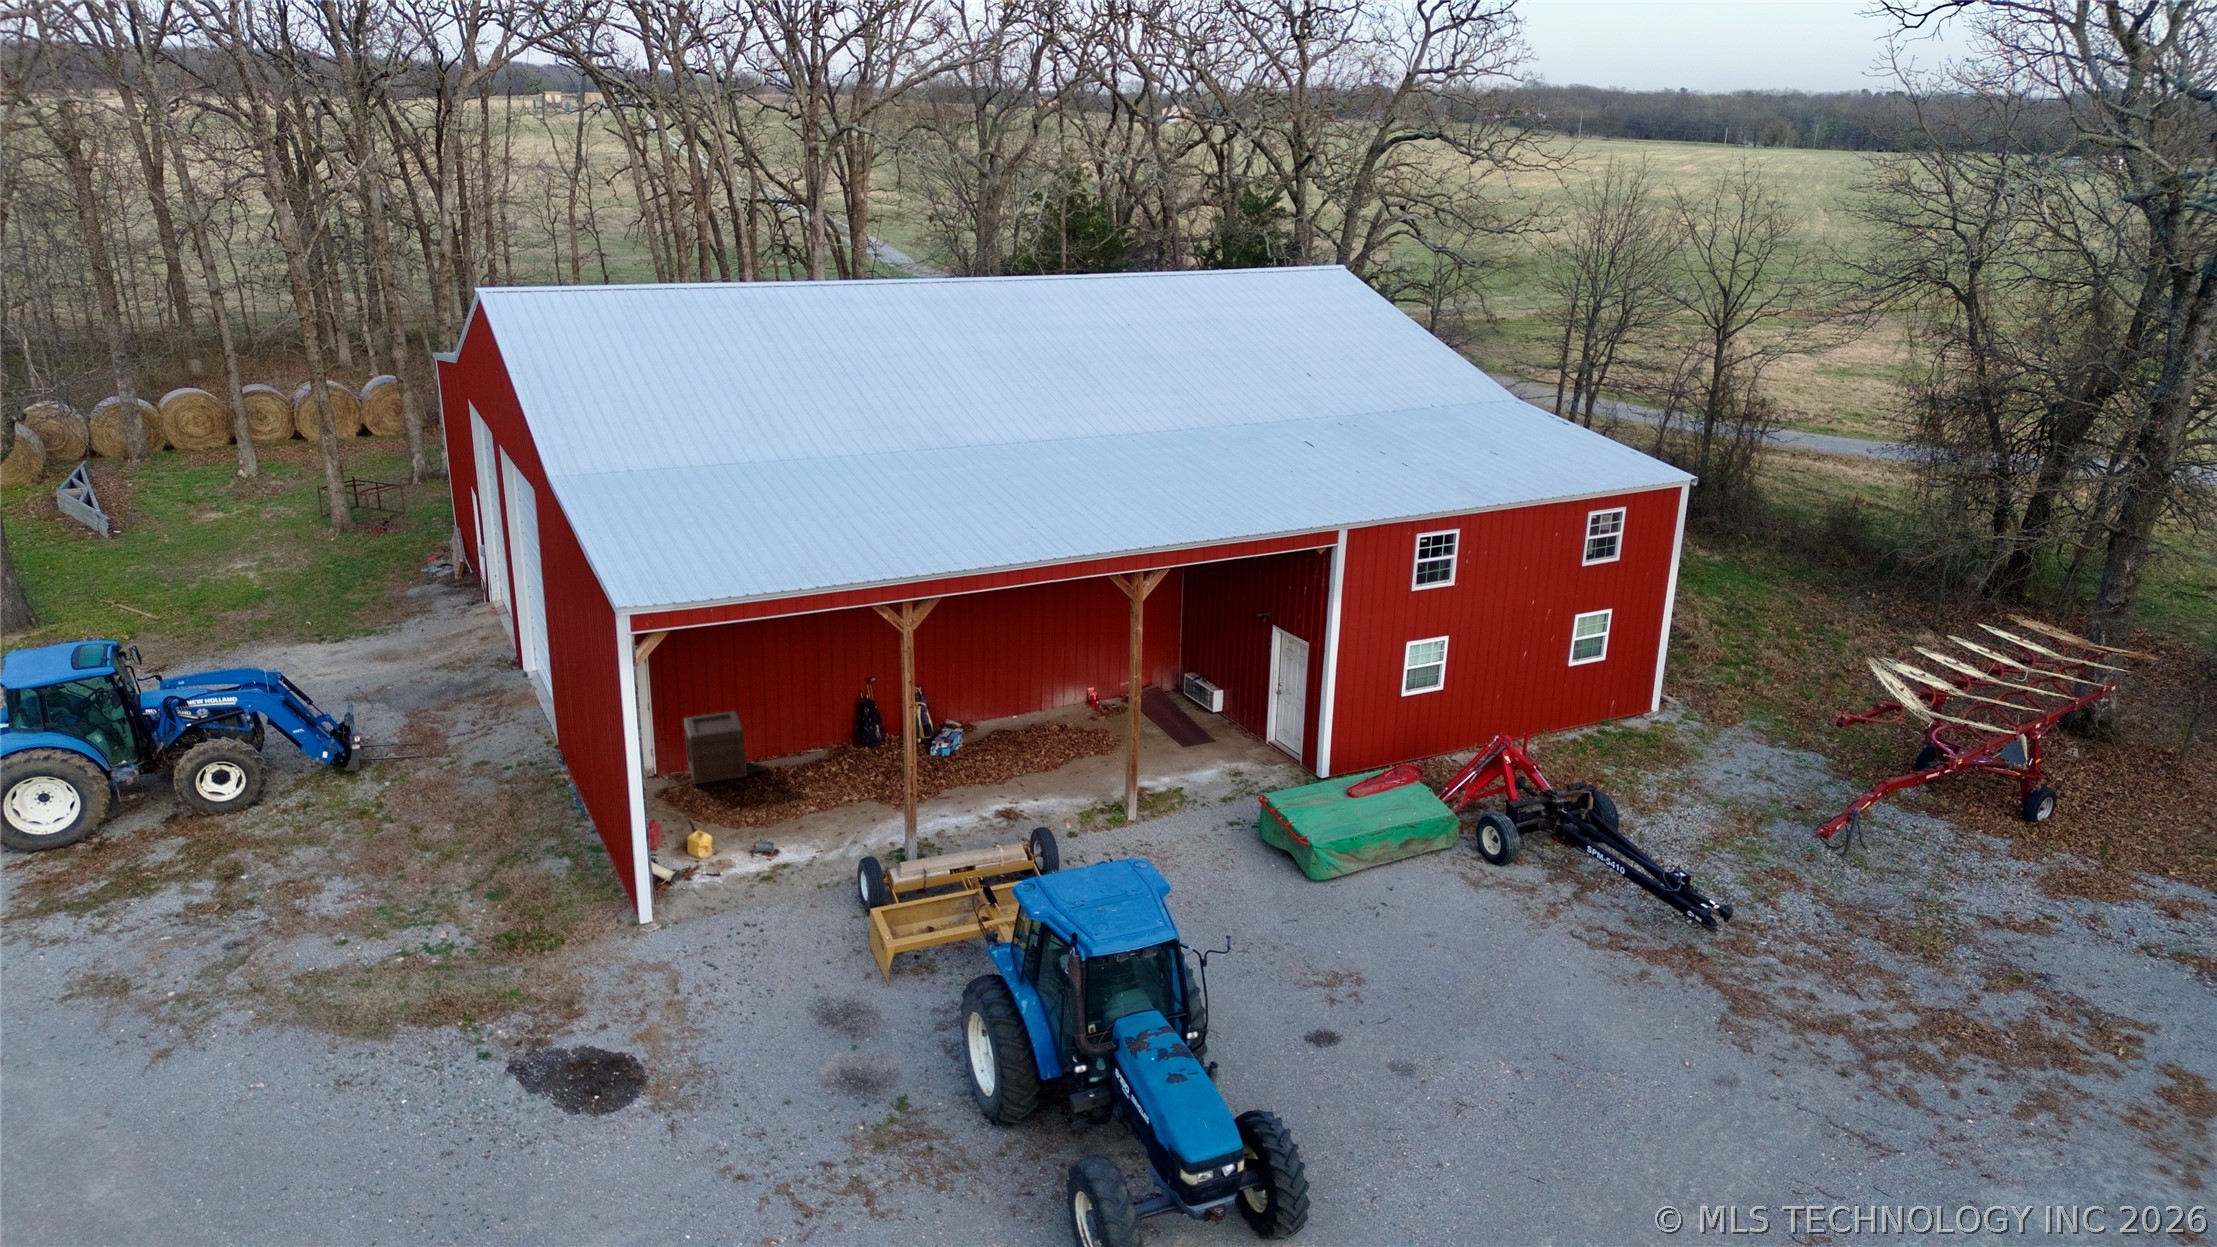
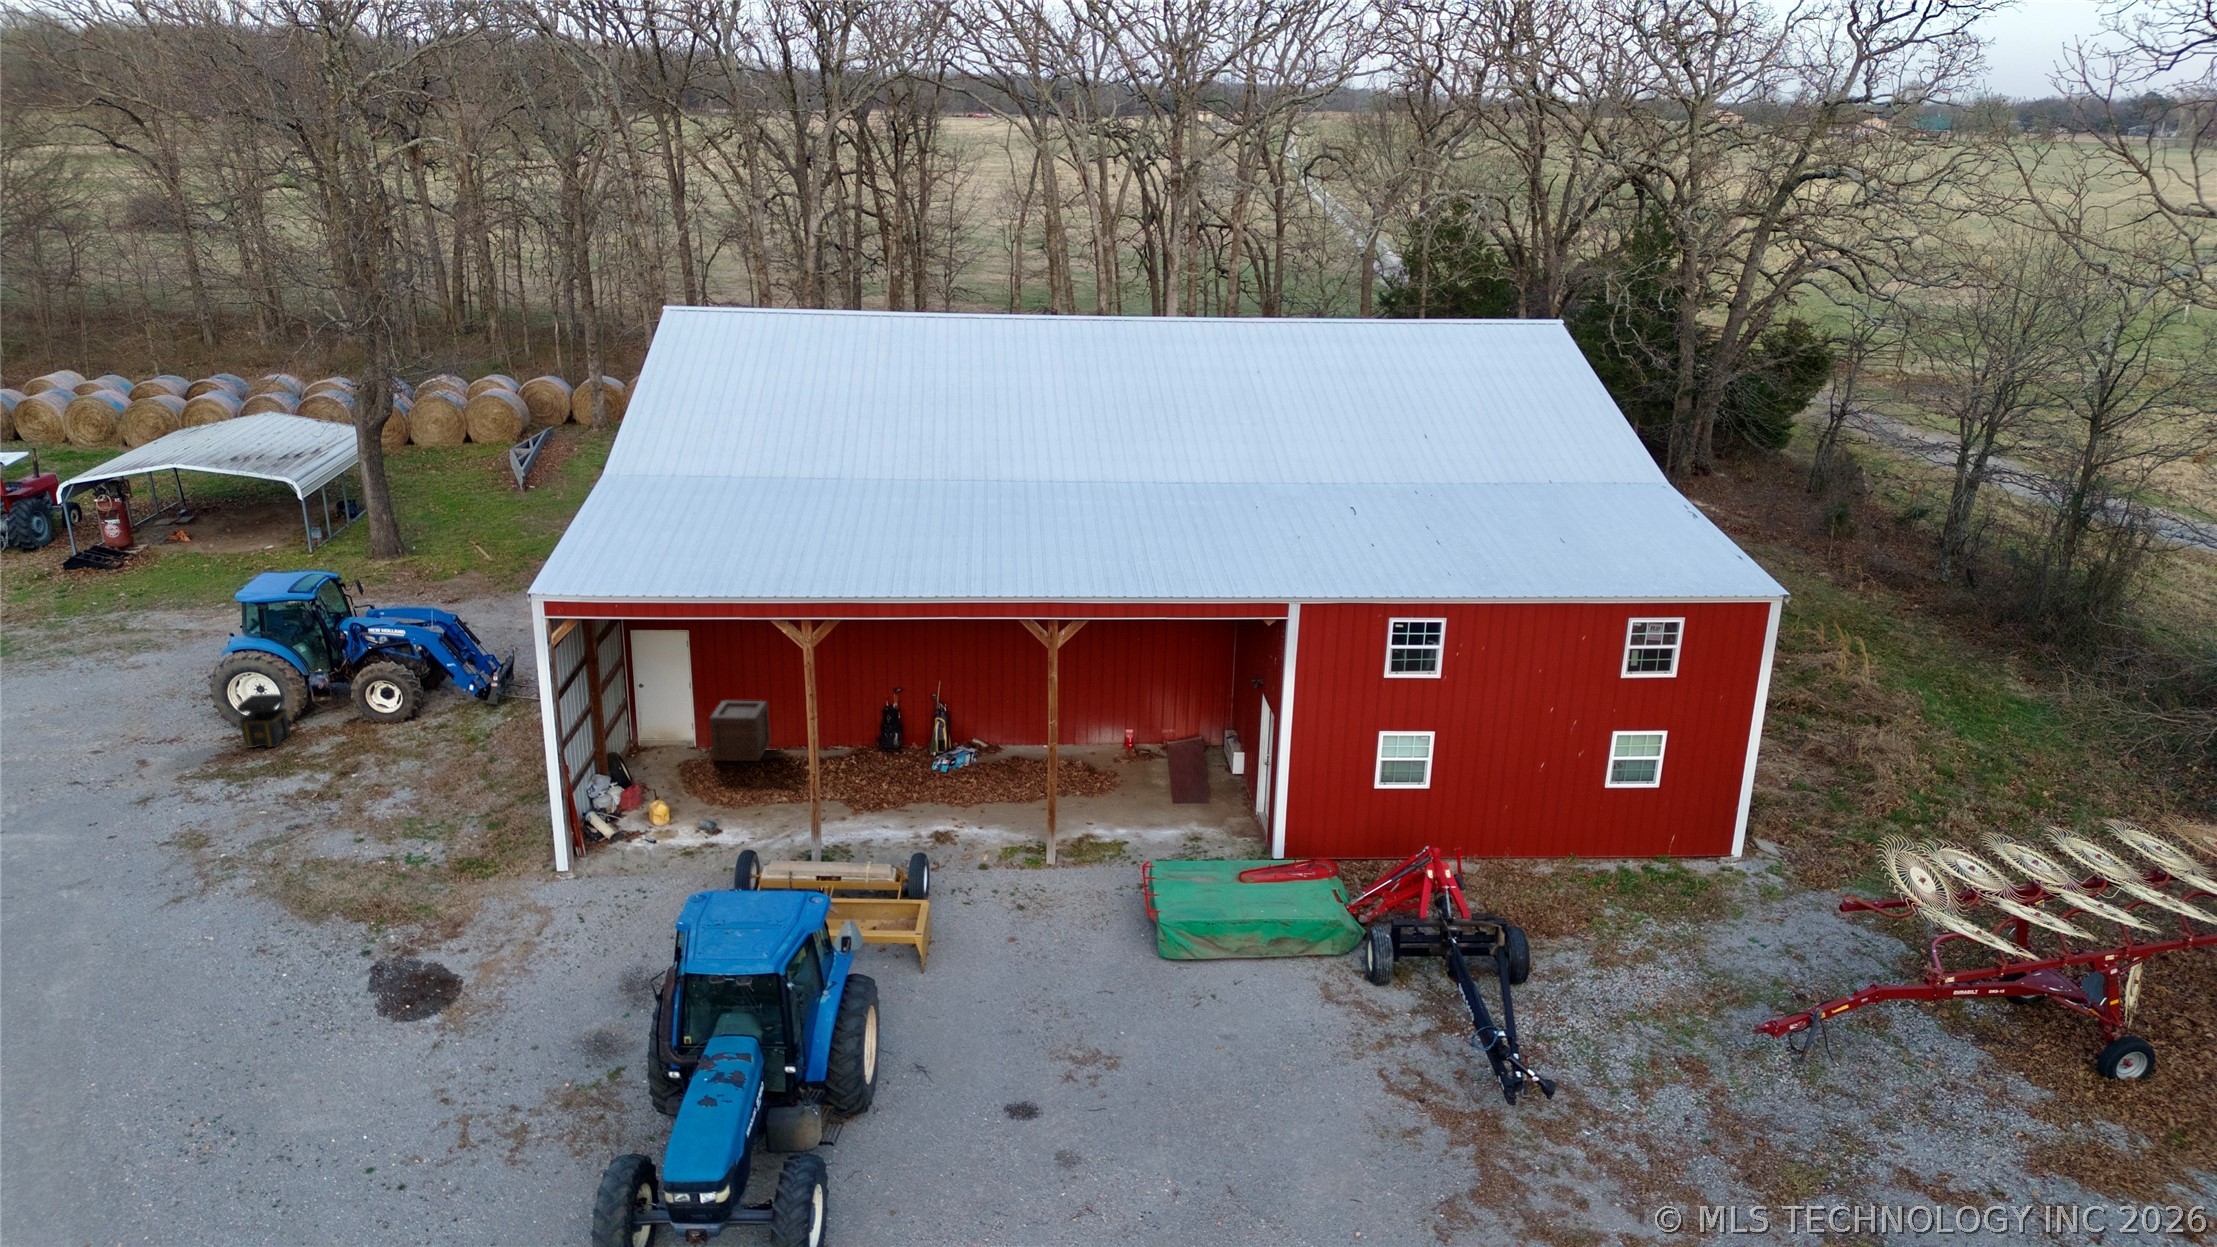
toolbox: none [50,797,116,872] -> present [237,694,290,748]

